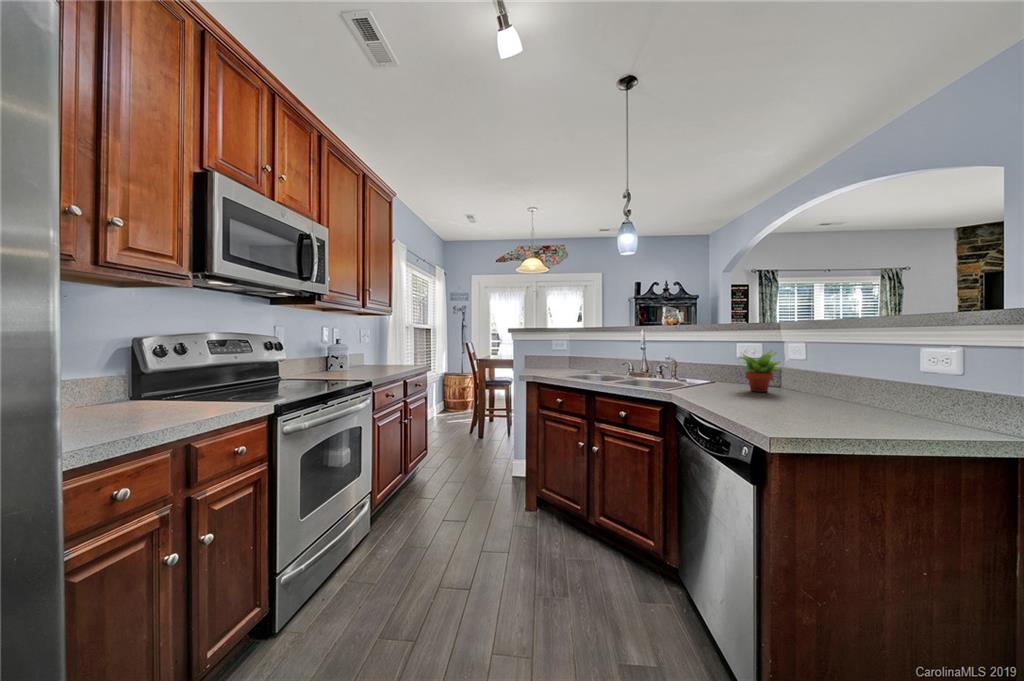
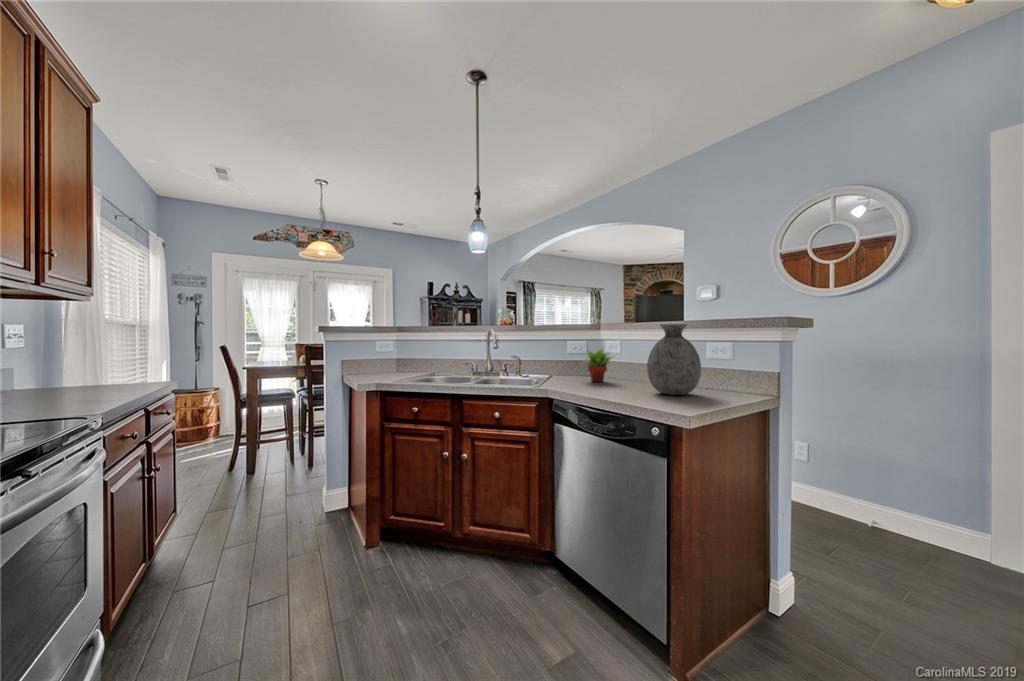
vase: none [796,321,887,418] -> present [647,324,701,395]

